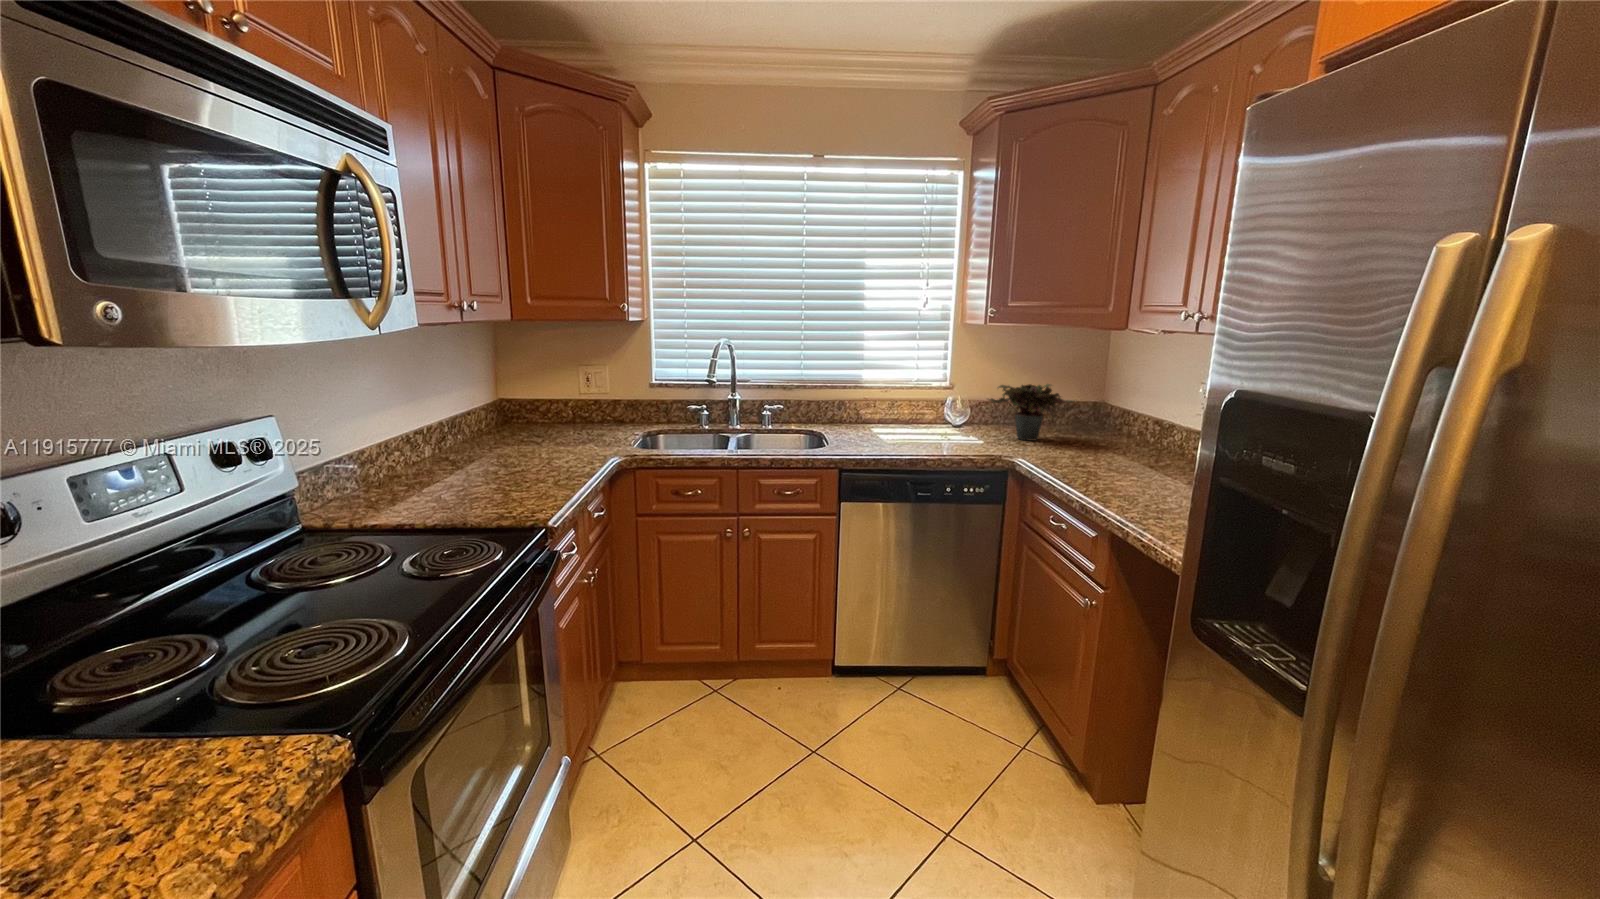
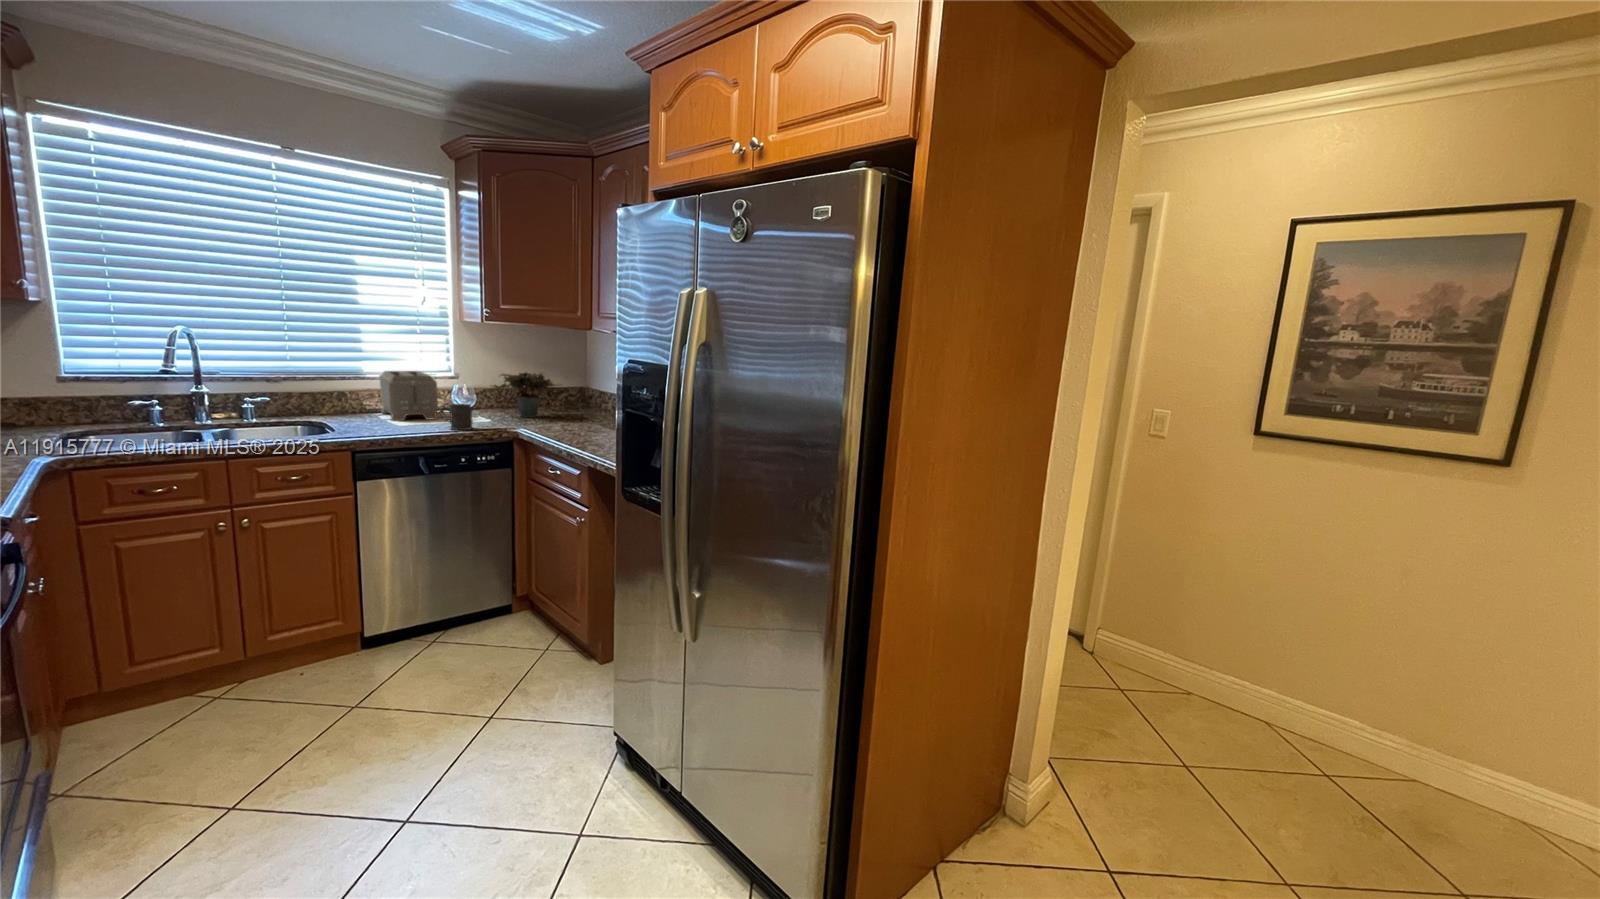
toaster: none [875,379,930,436] -> present [380,371,438,421]
mug: none [929,422,964,454] -> present [440,404,473,430]

